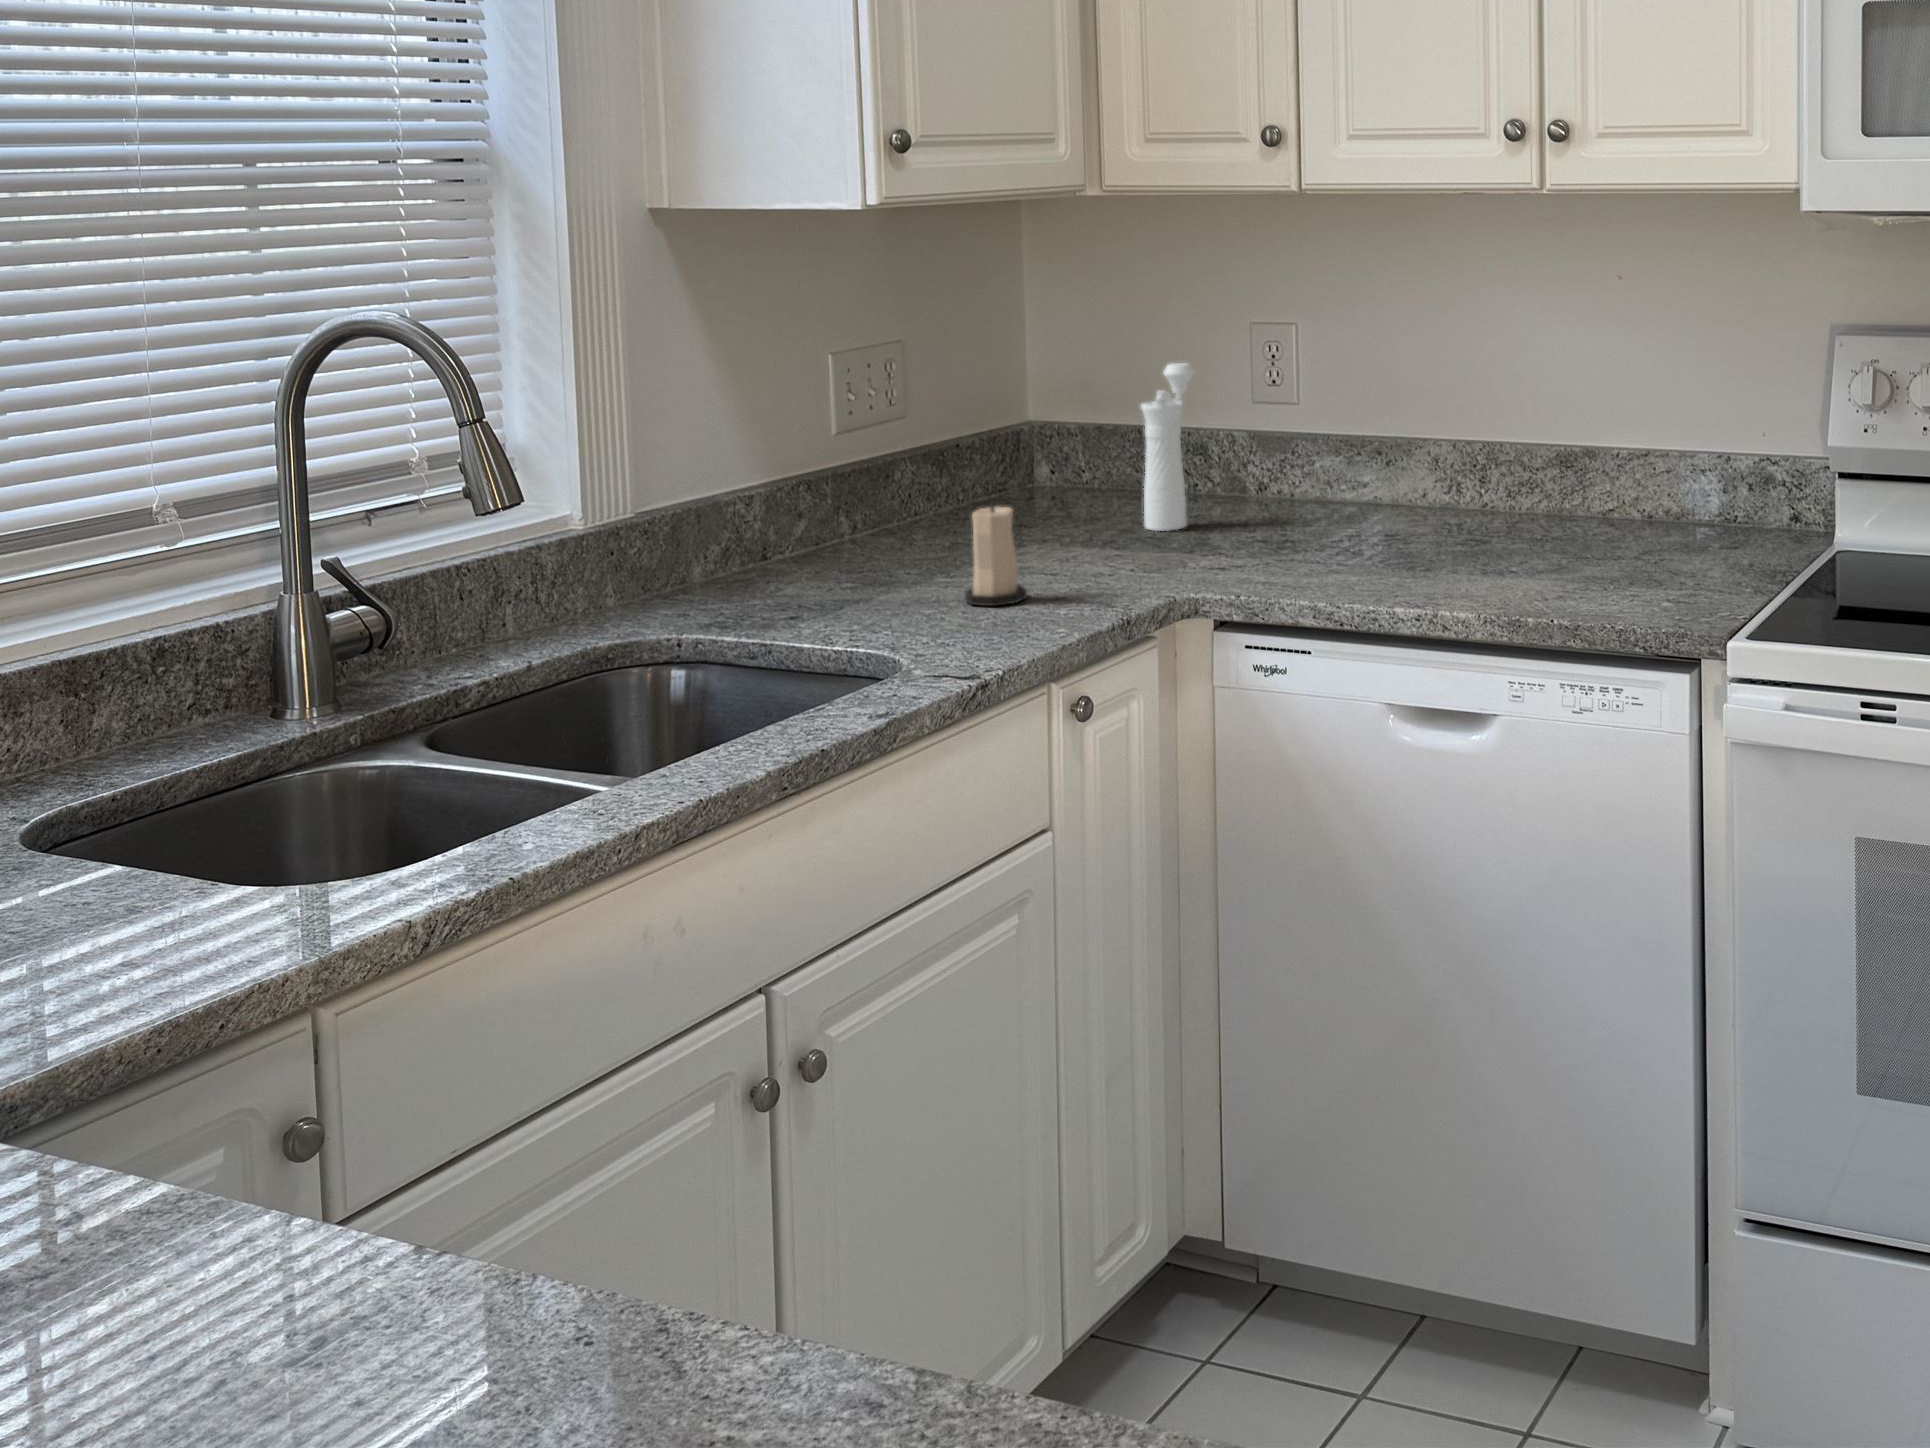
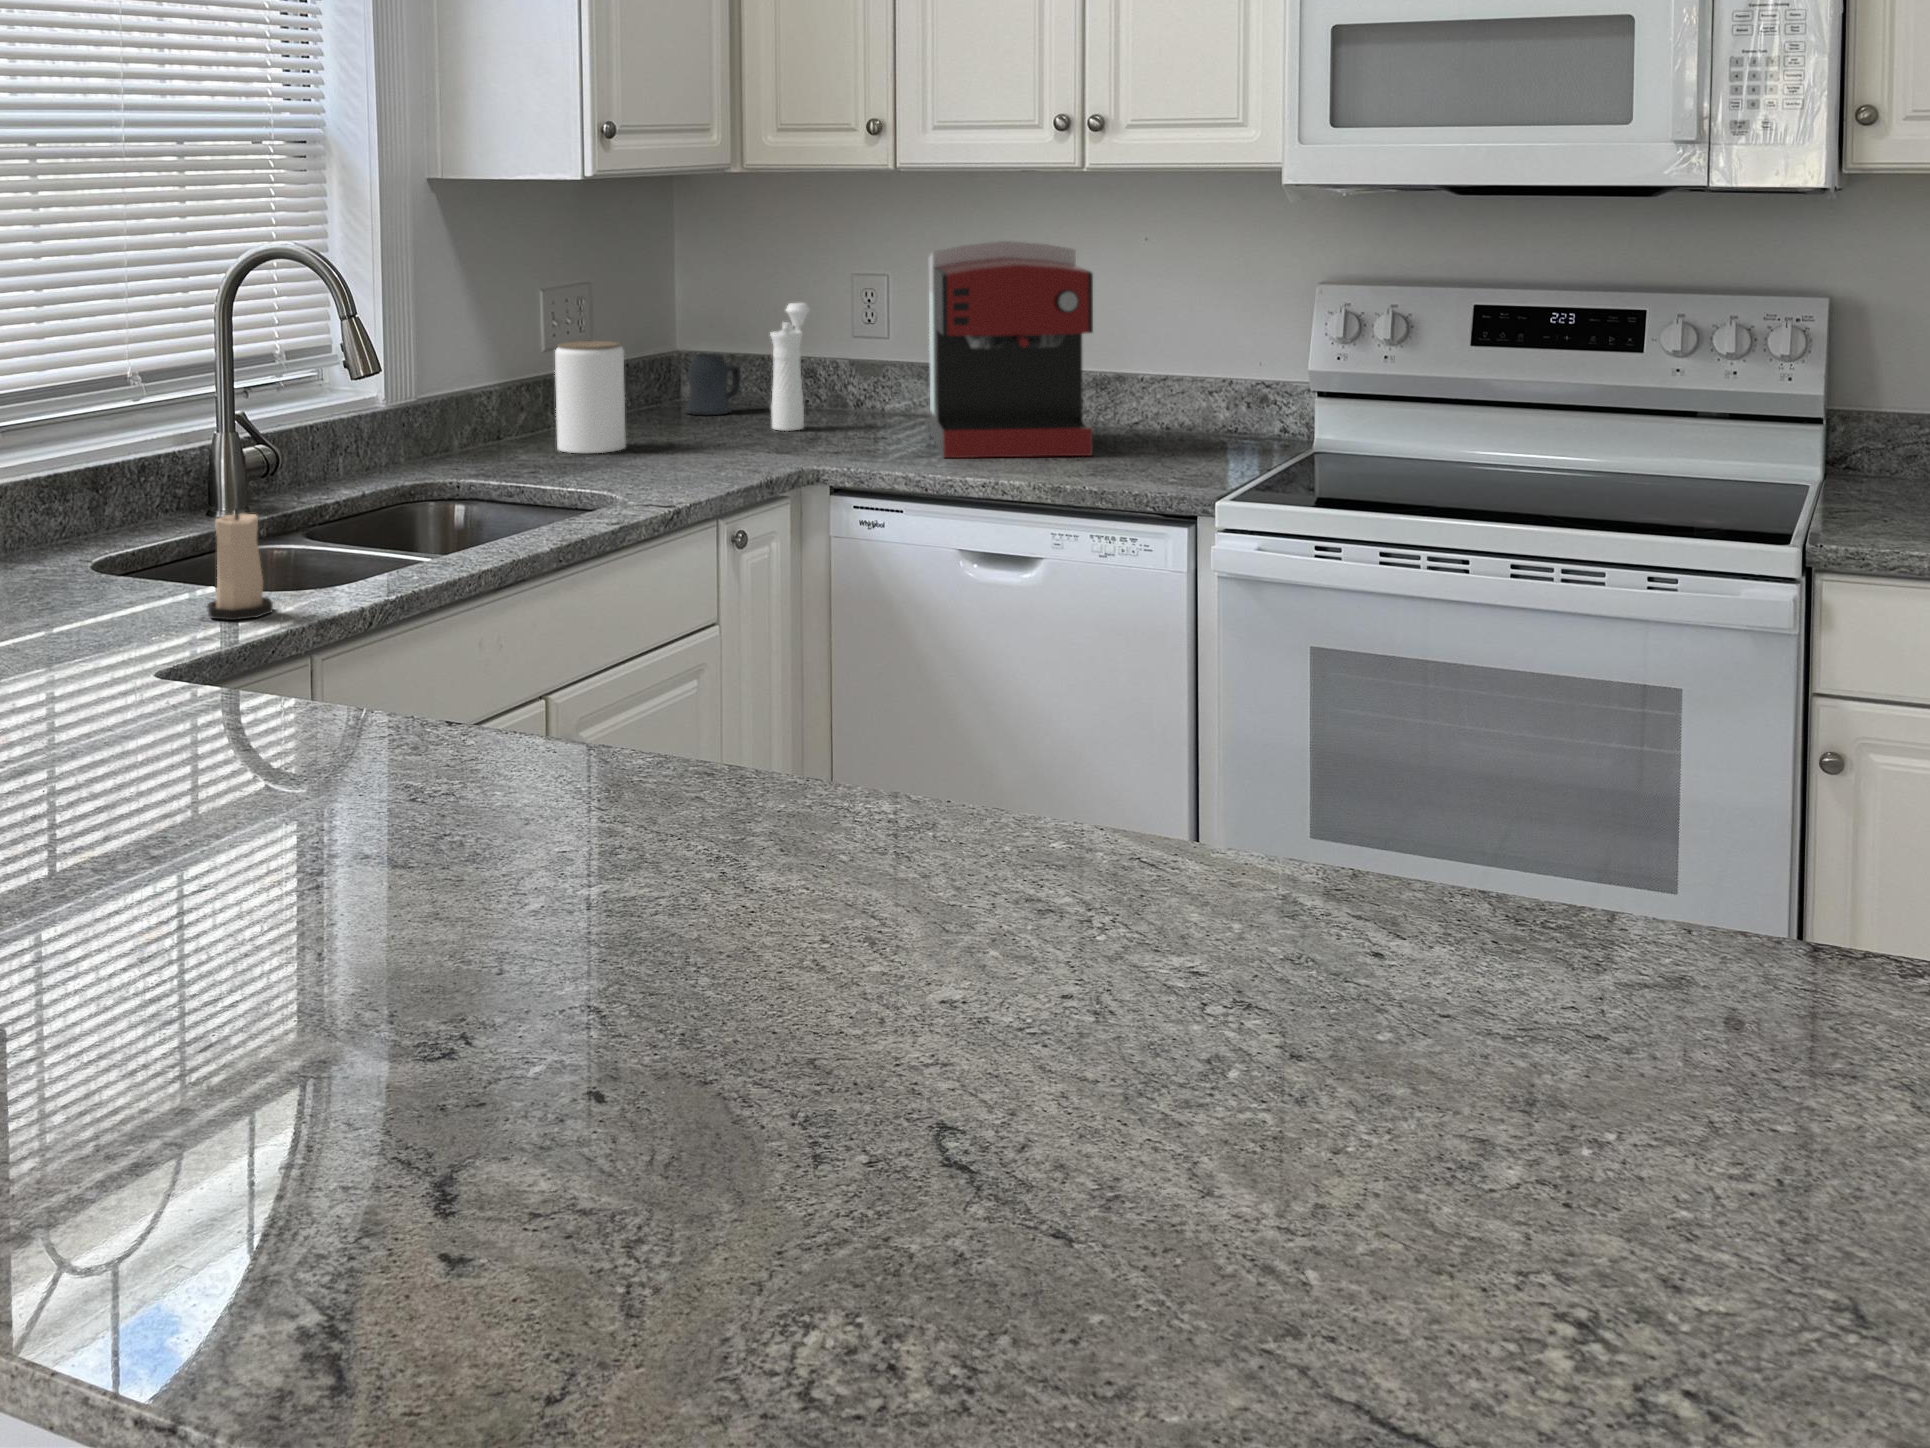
coffee maker: none [1343,284,1556,573] -> present [929,241,1093,458]
jar: none [843,423,942,577] -> present [555,341,626,453]
mug: none [1038,426,1110,507] -> present [686,353,740,415]
candle: present [965,502,1027,606] -> present [207,508,273,620]

